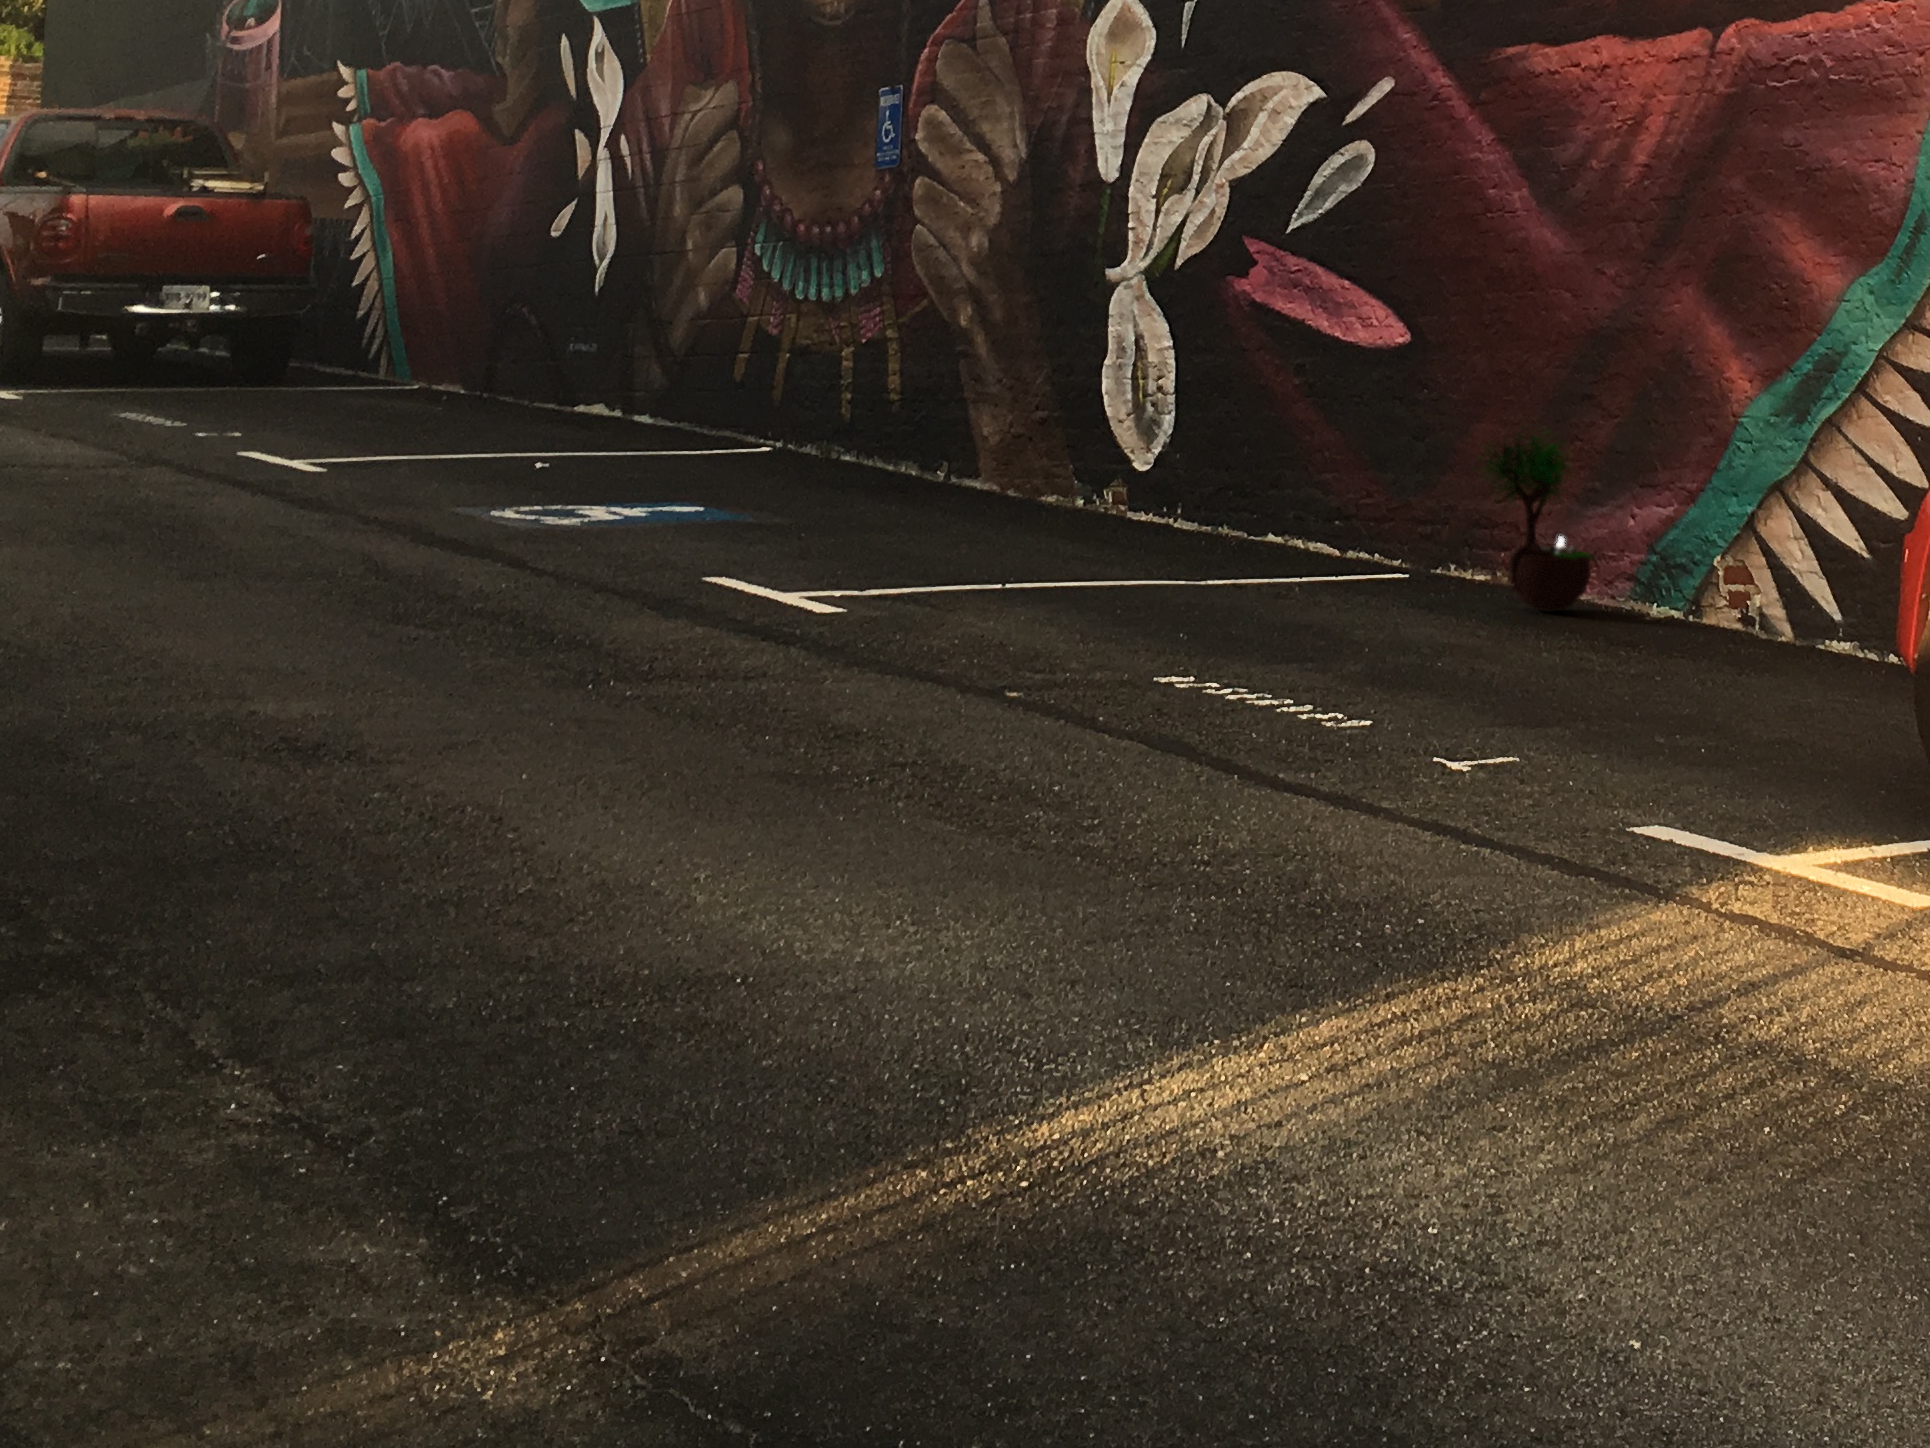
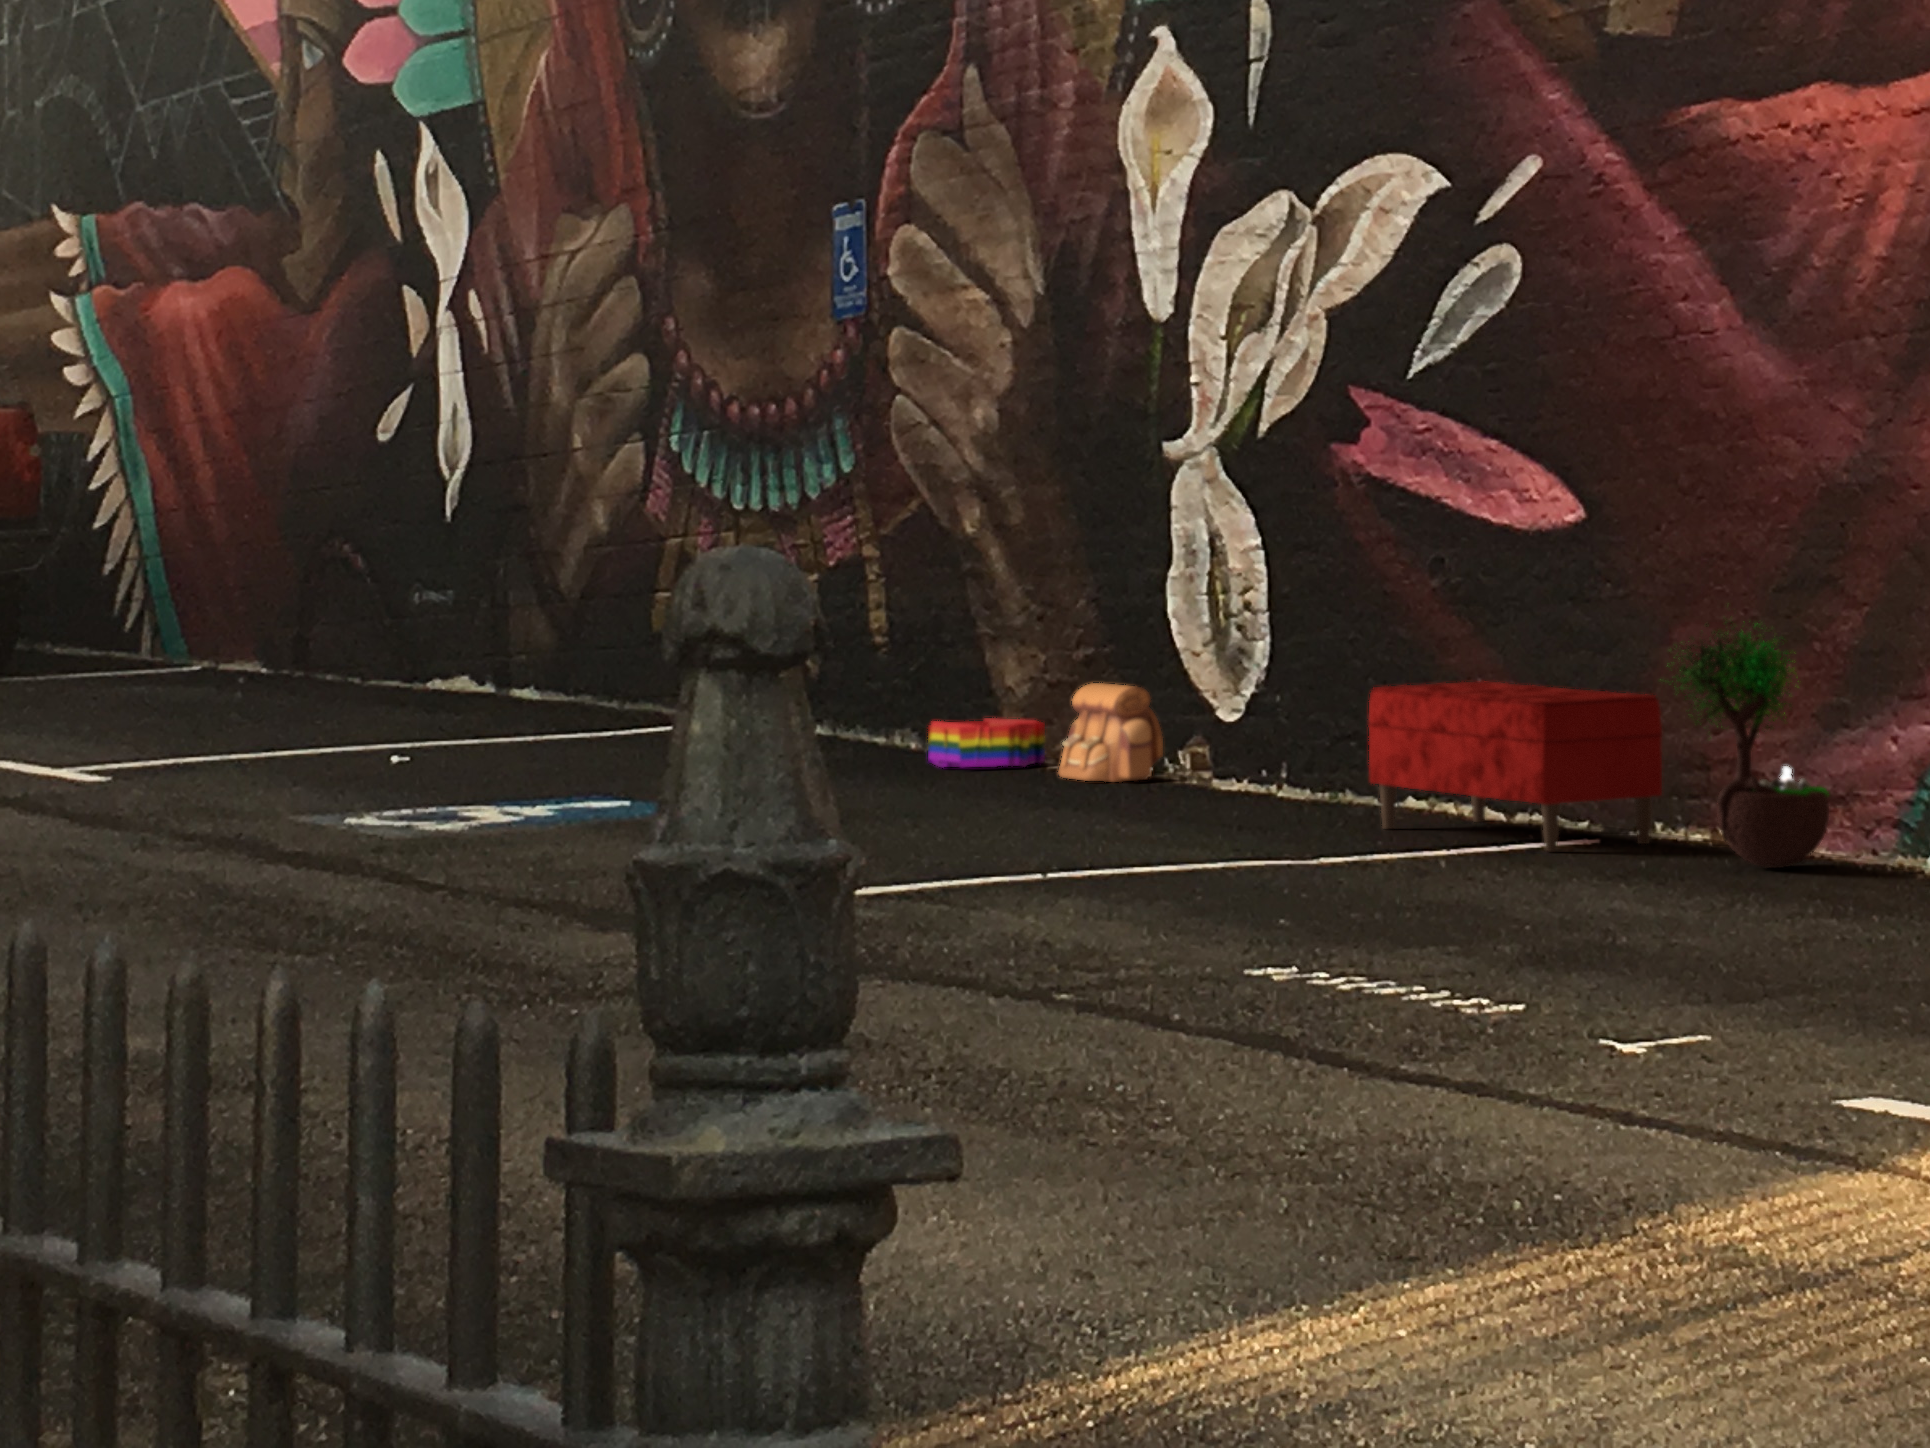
backpack: none [1020,446,1098,519] -> present [1059,683,1163,782]
bench: none [1250,460,1468,591] -> present [1369,681,1662,851]
storage bin: none [925,467,1013,504] -> present [928,718,1045,767]

